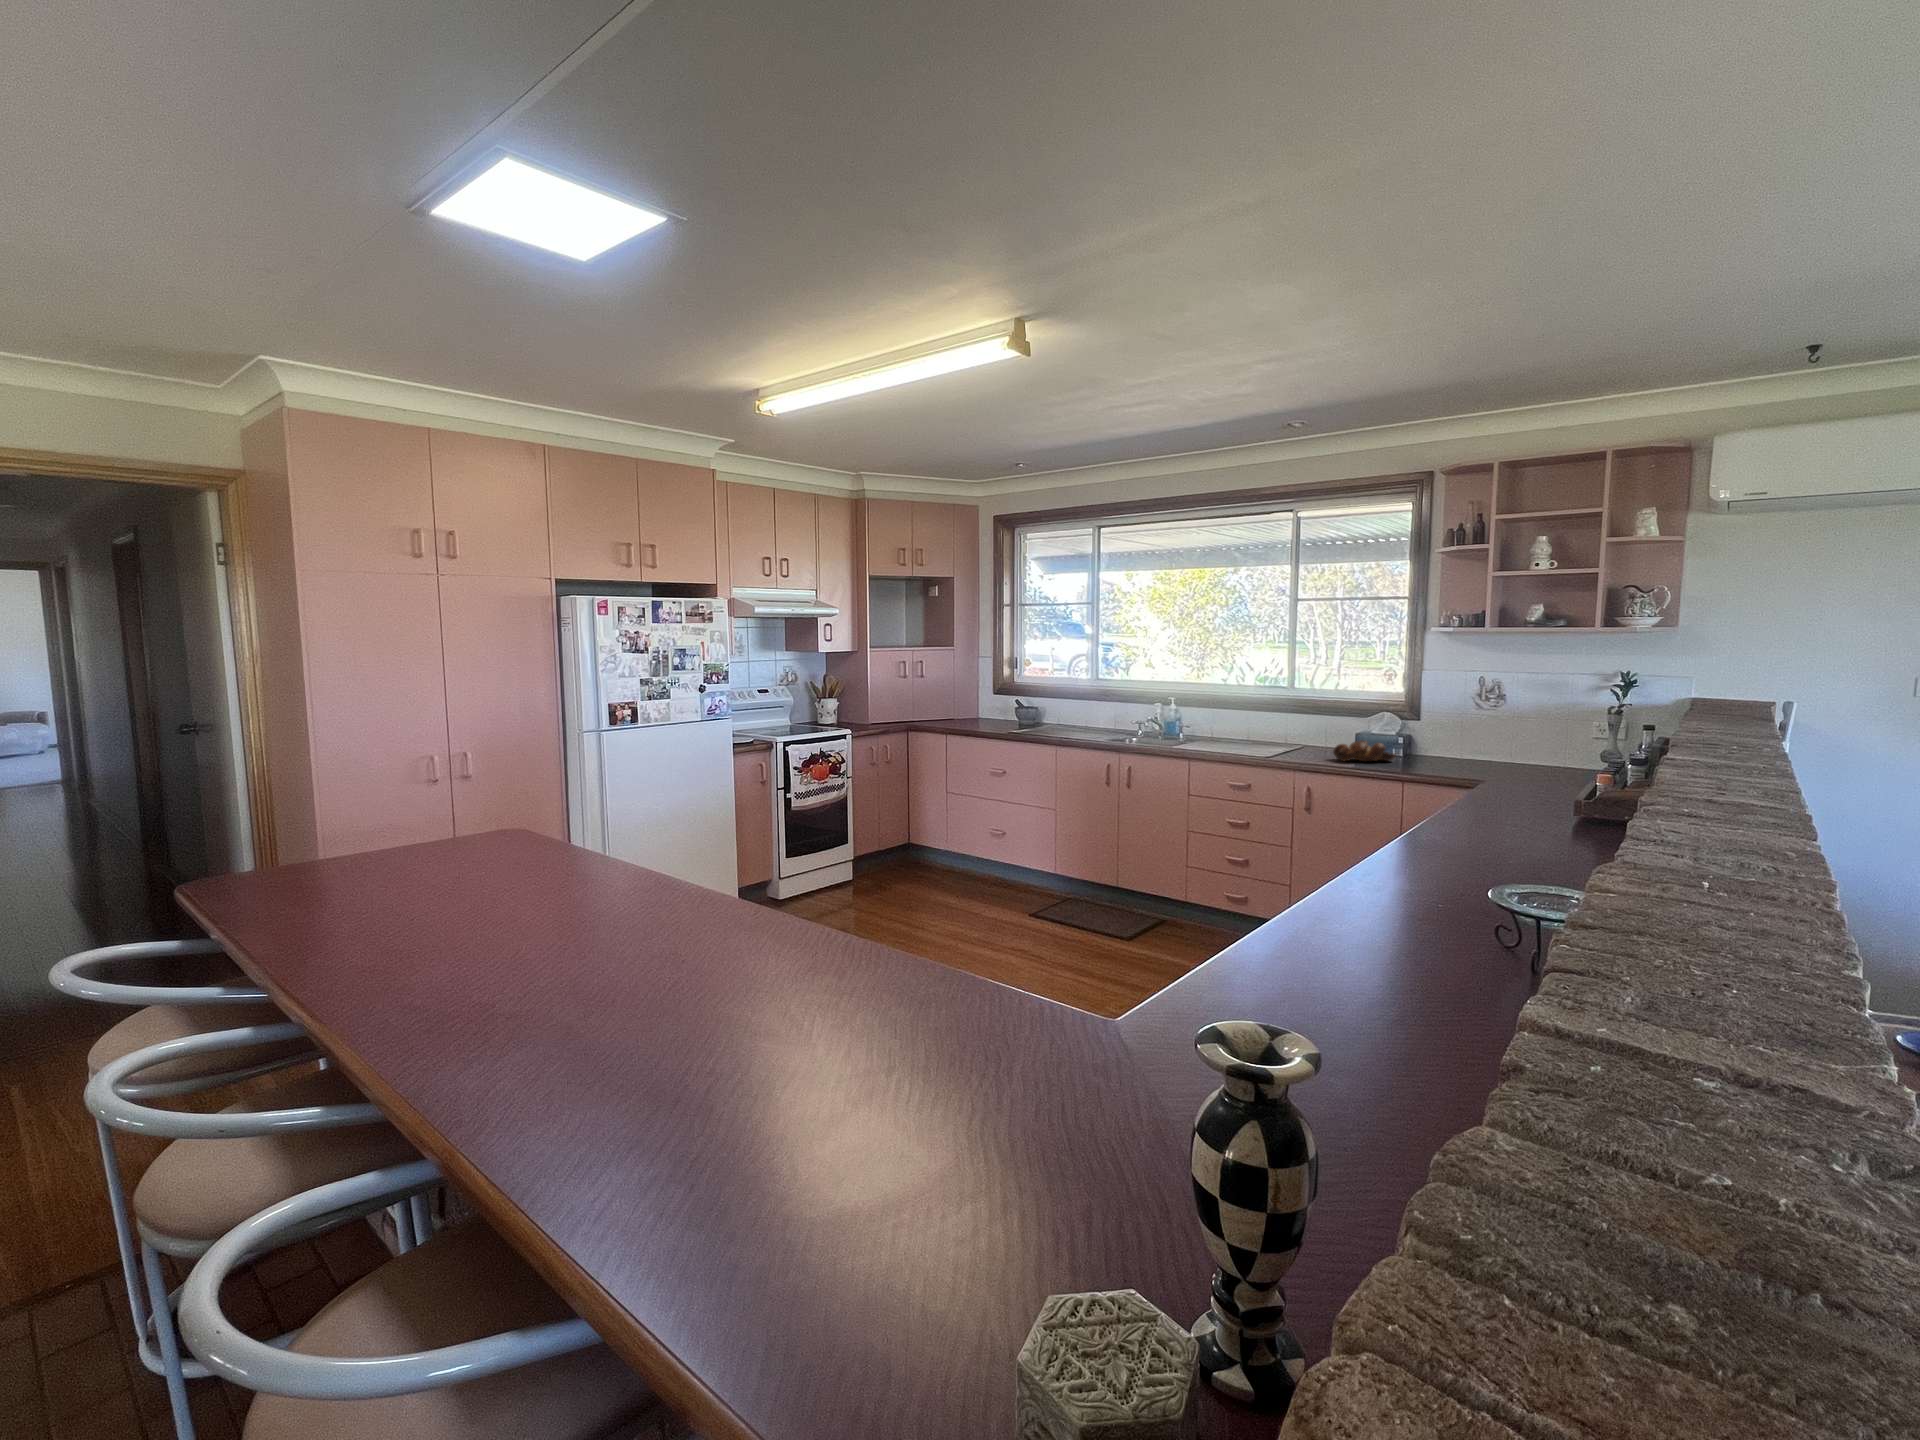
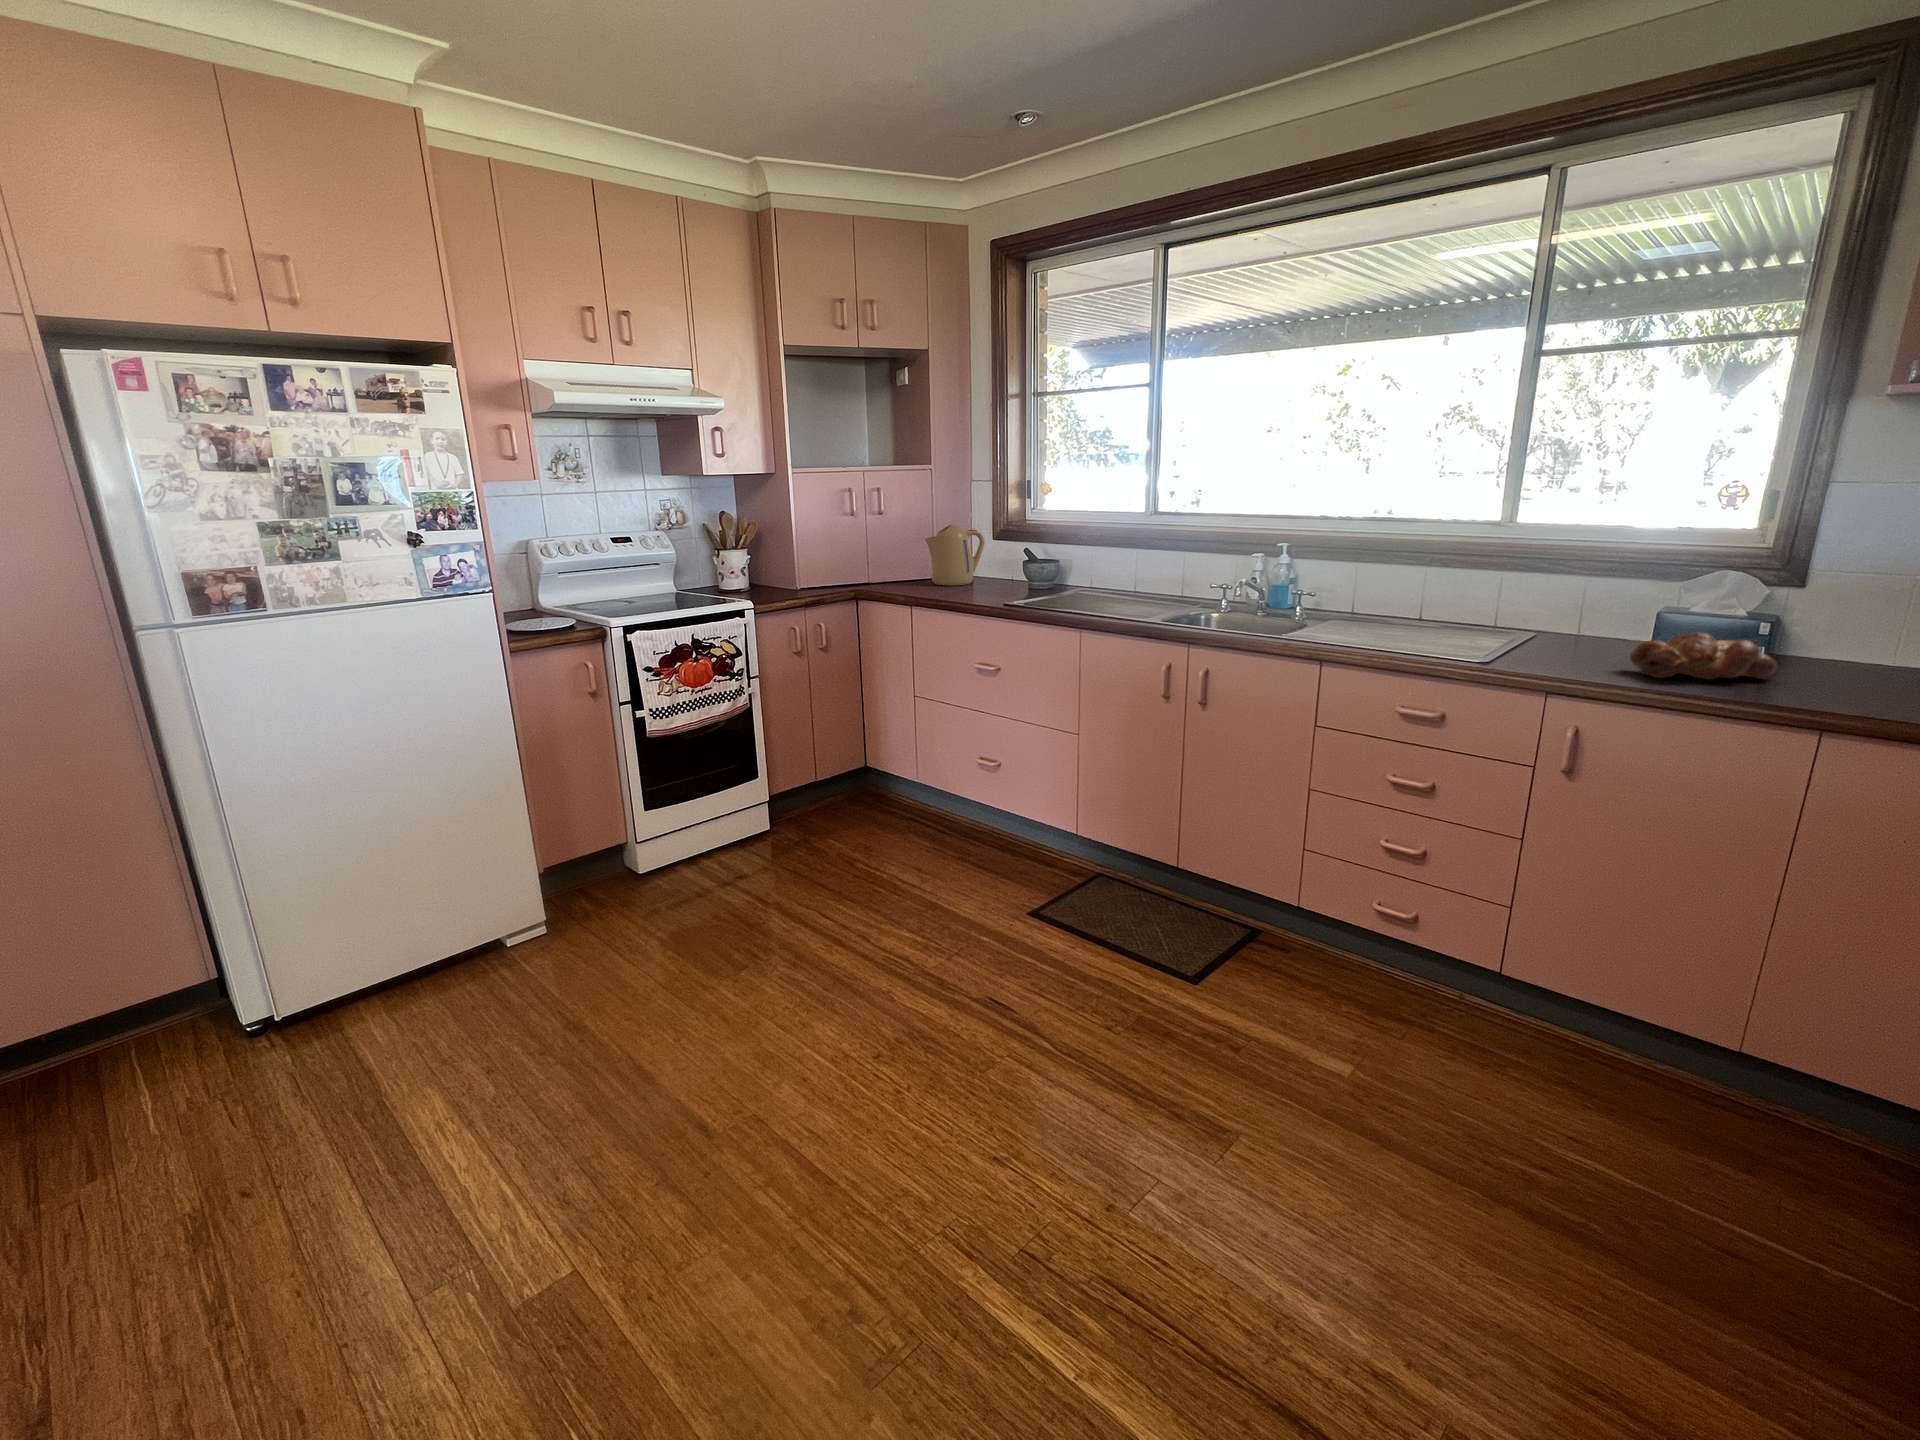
kettle: none [950,684,988,723] -> present [925,525,985,586]

